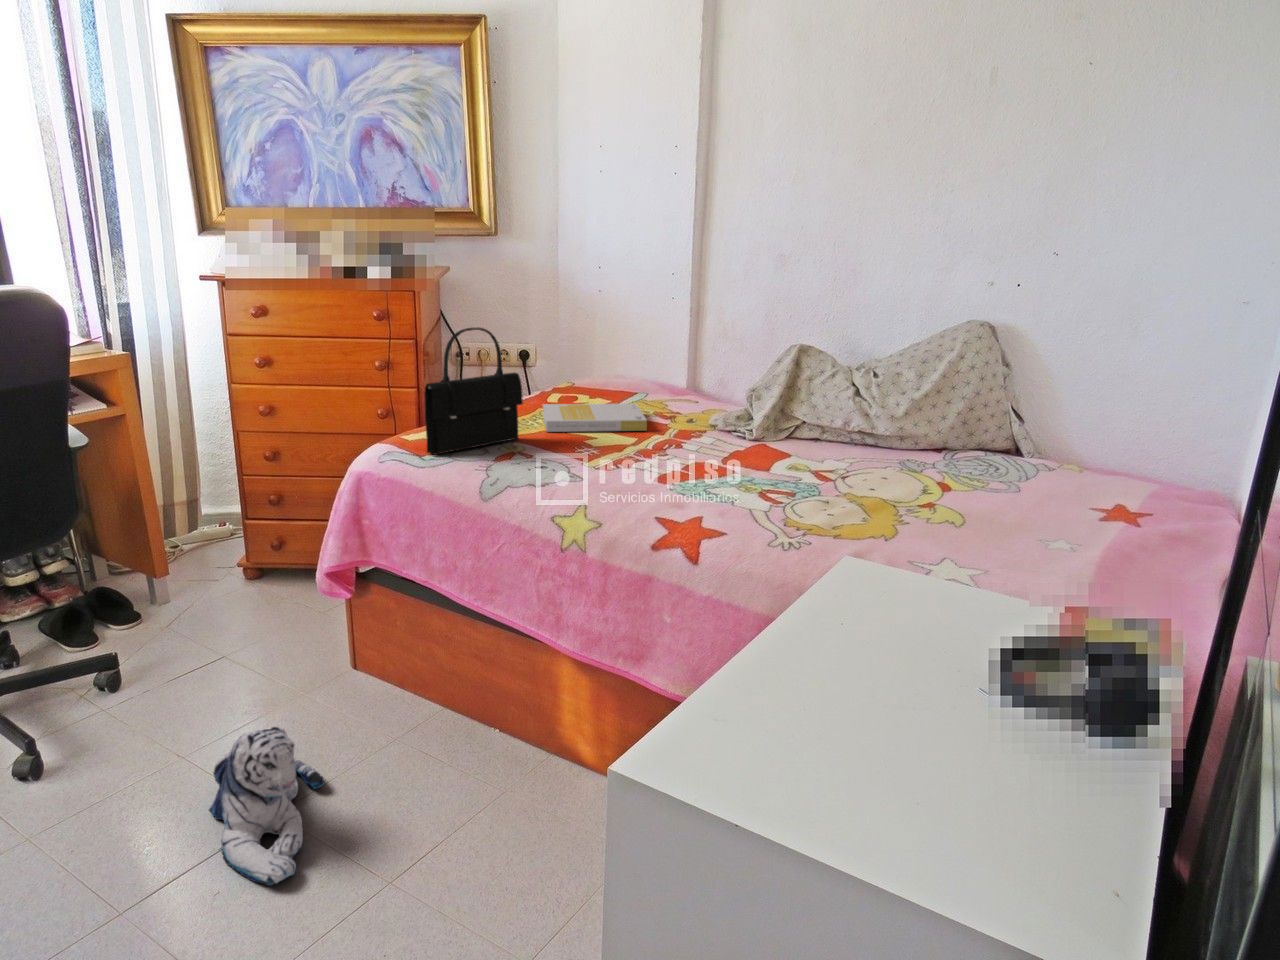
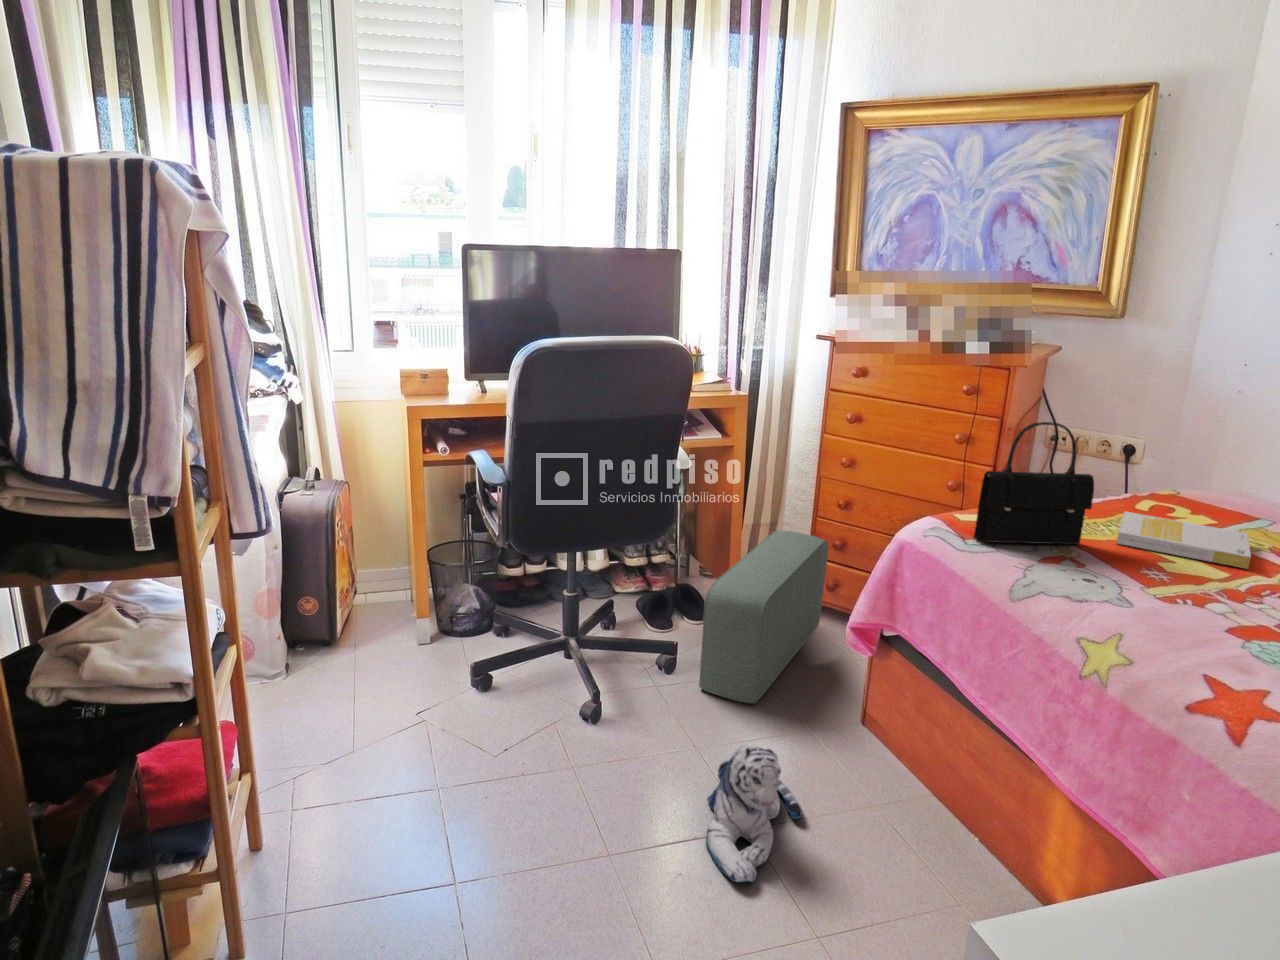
pouf: none [139,495,275,696] -> present [699,530,828,703]

